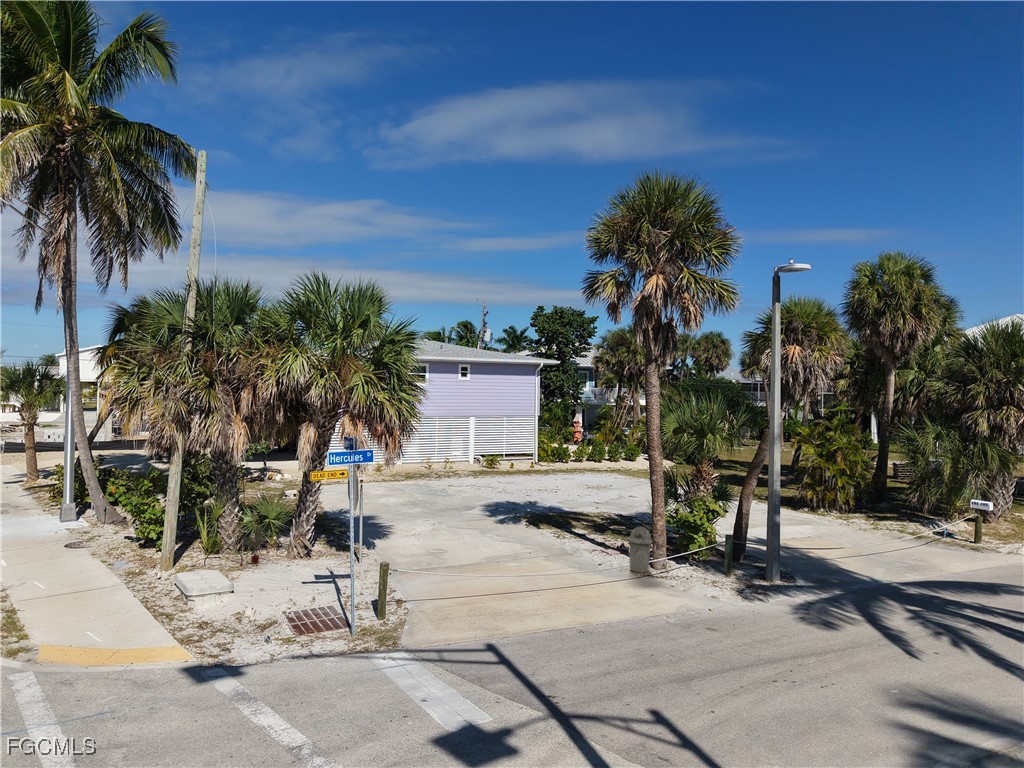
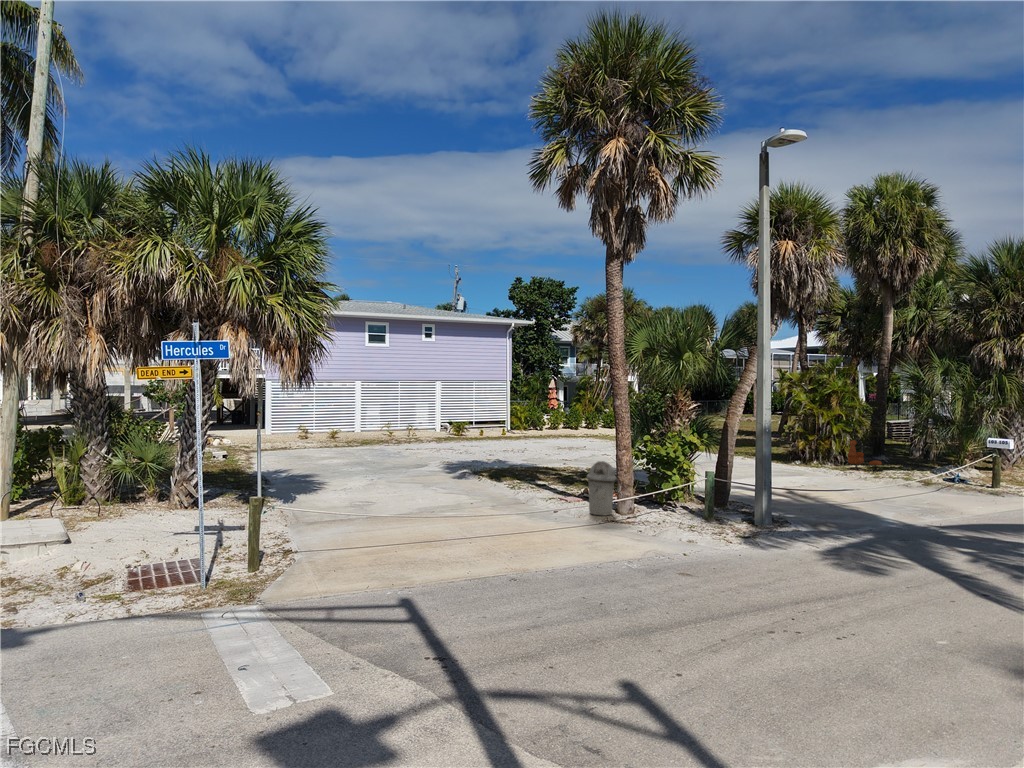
lounge chair: none [850,492,881,521] -> present [848,440,882,472]
potted tree: present [244,525,264,564] -> none [114,463,146,511]

